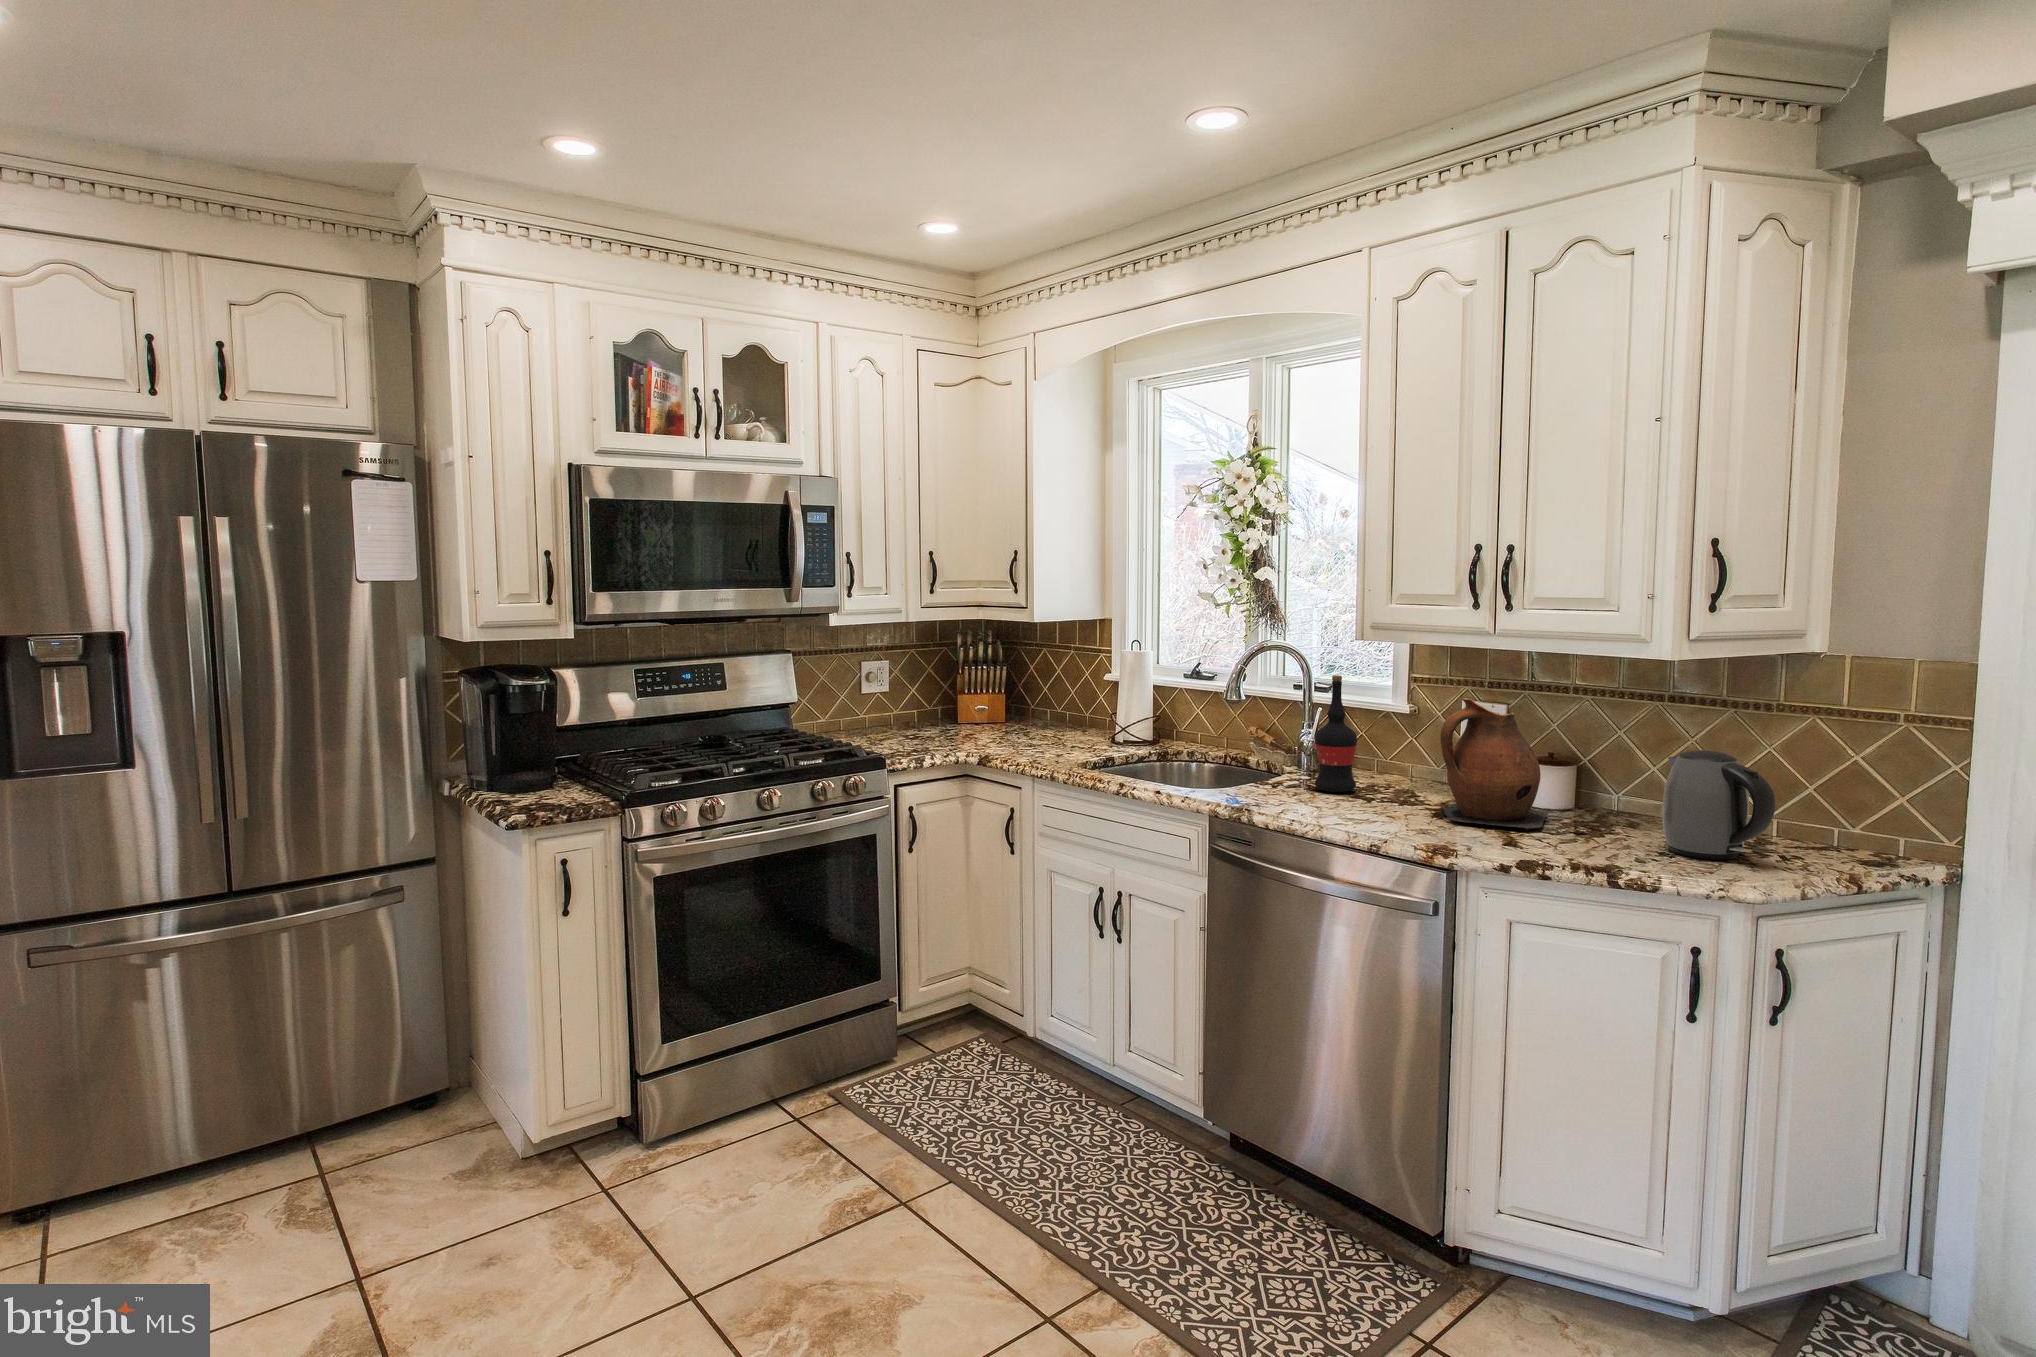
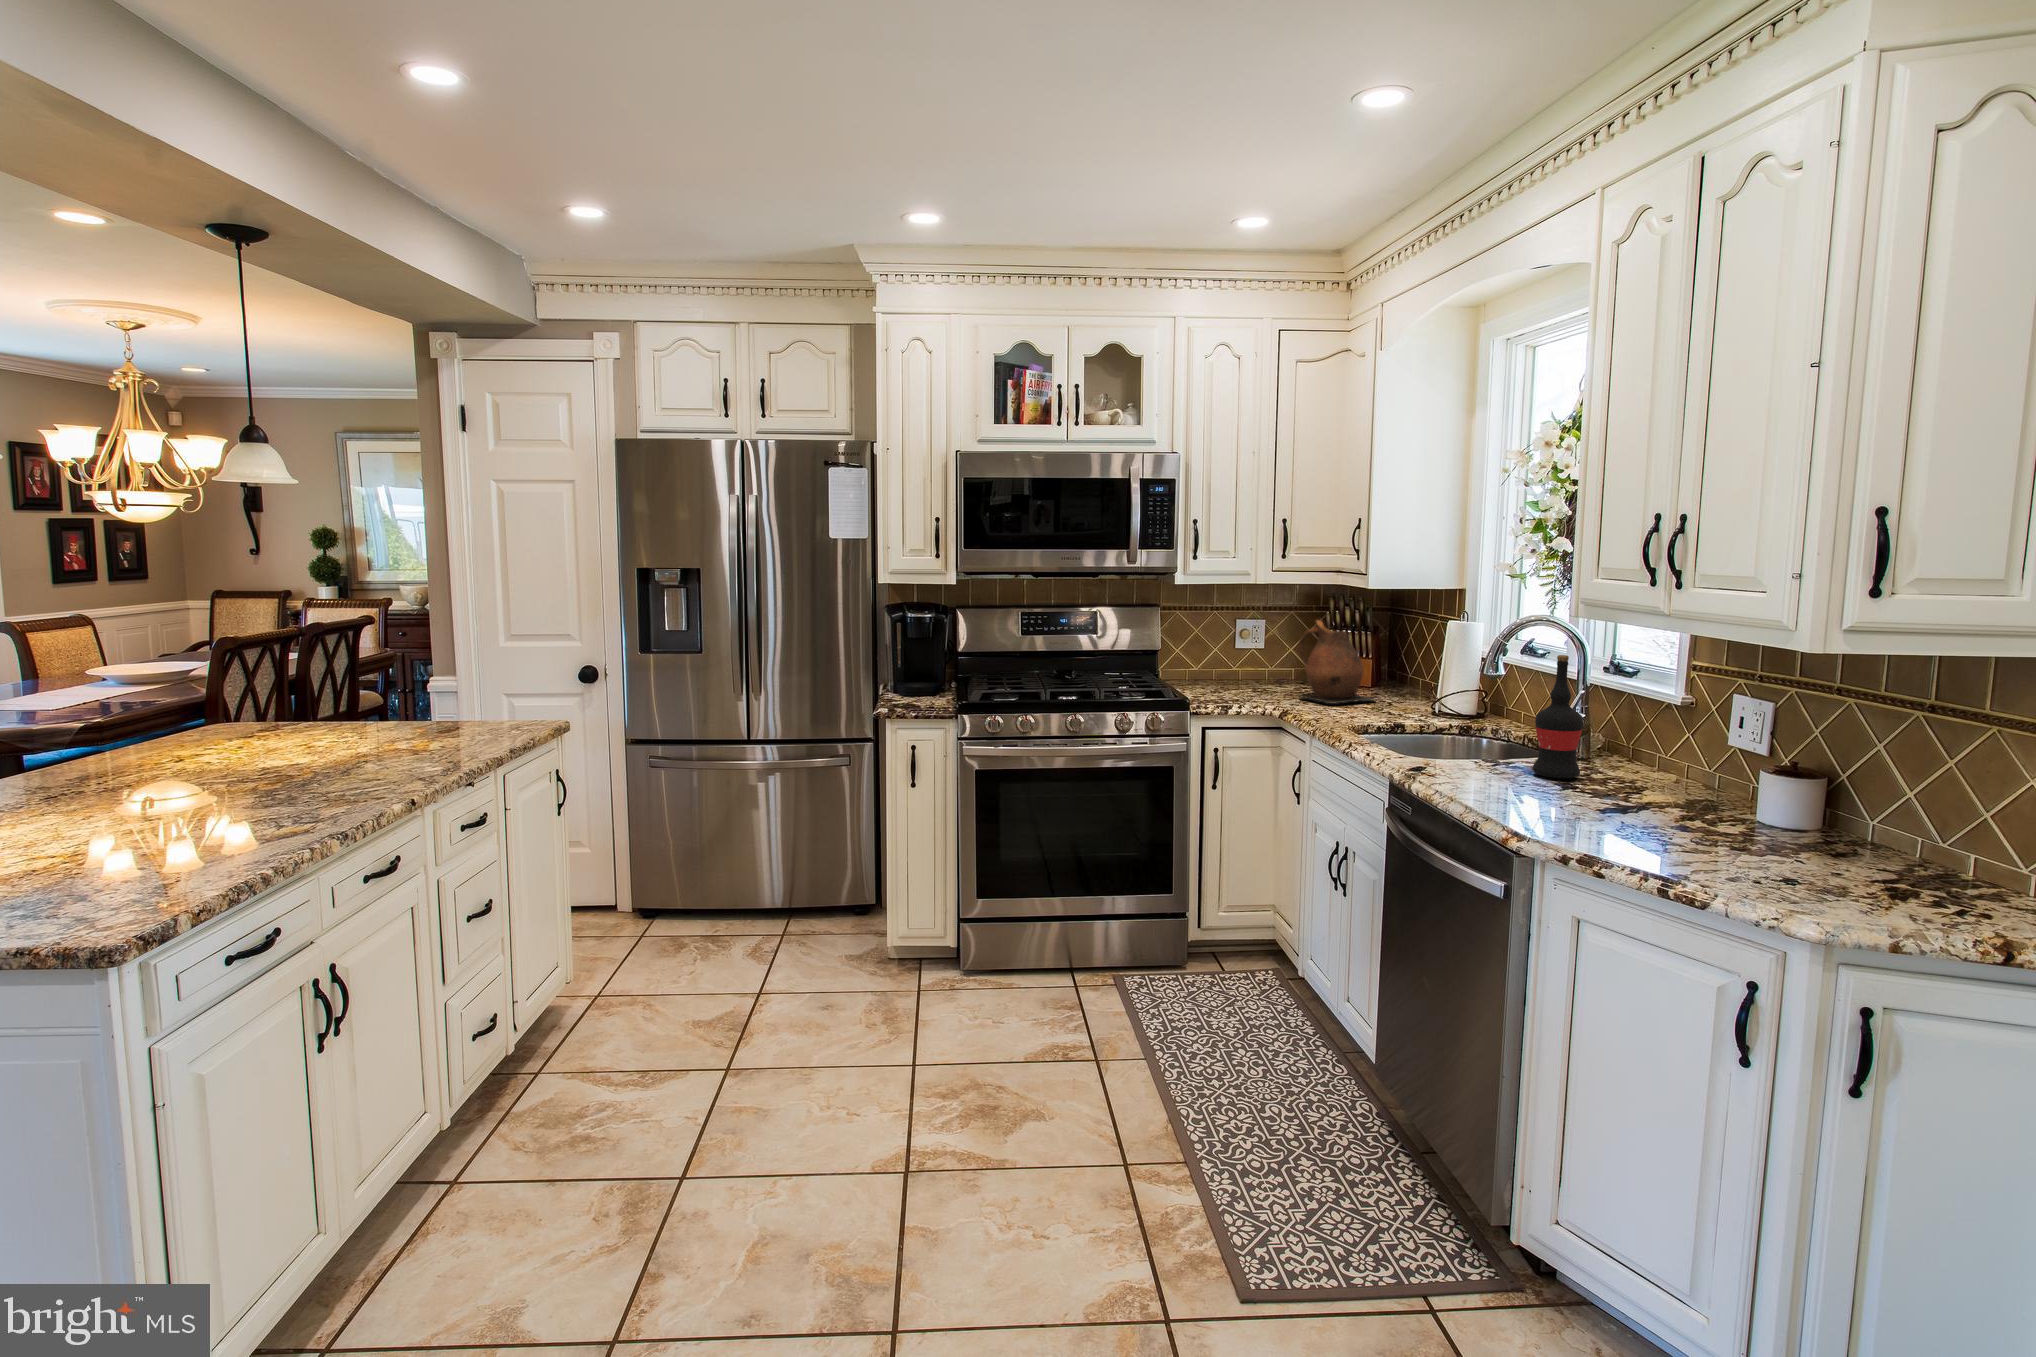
ceramic pitcher: present [1440,698,1547,831] -> present [1299,620,1375,704]
kettle: present [1662,750,1775,860] -> none [1804,767,1914,899]

